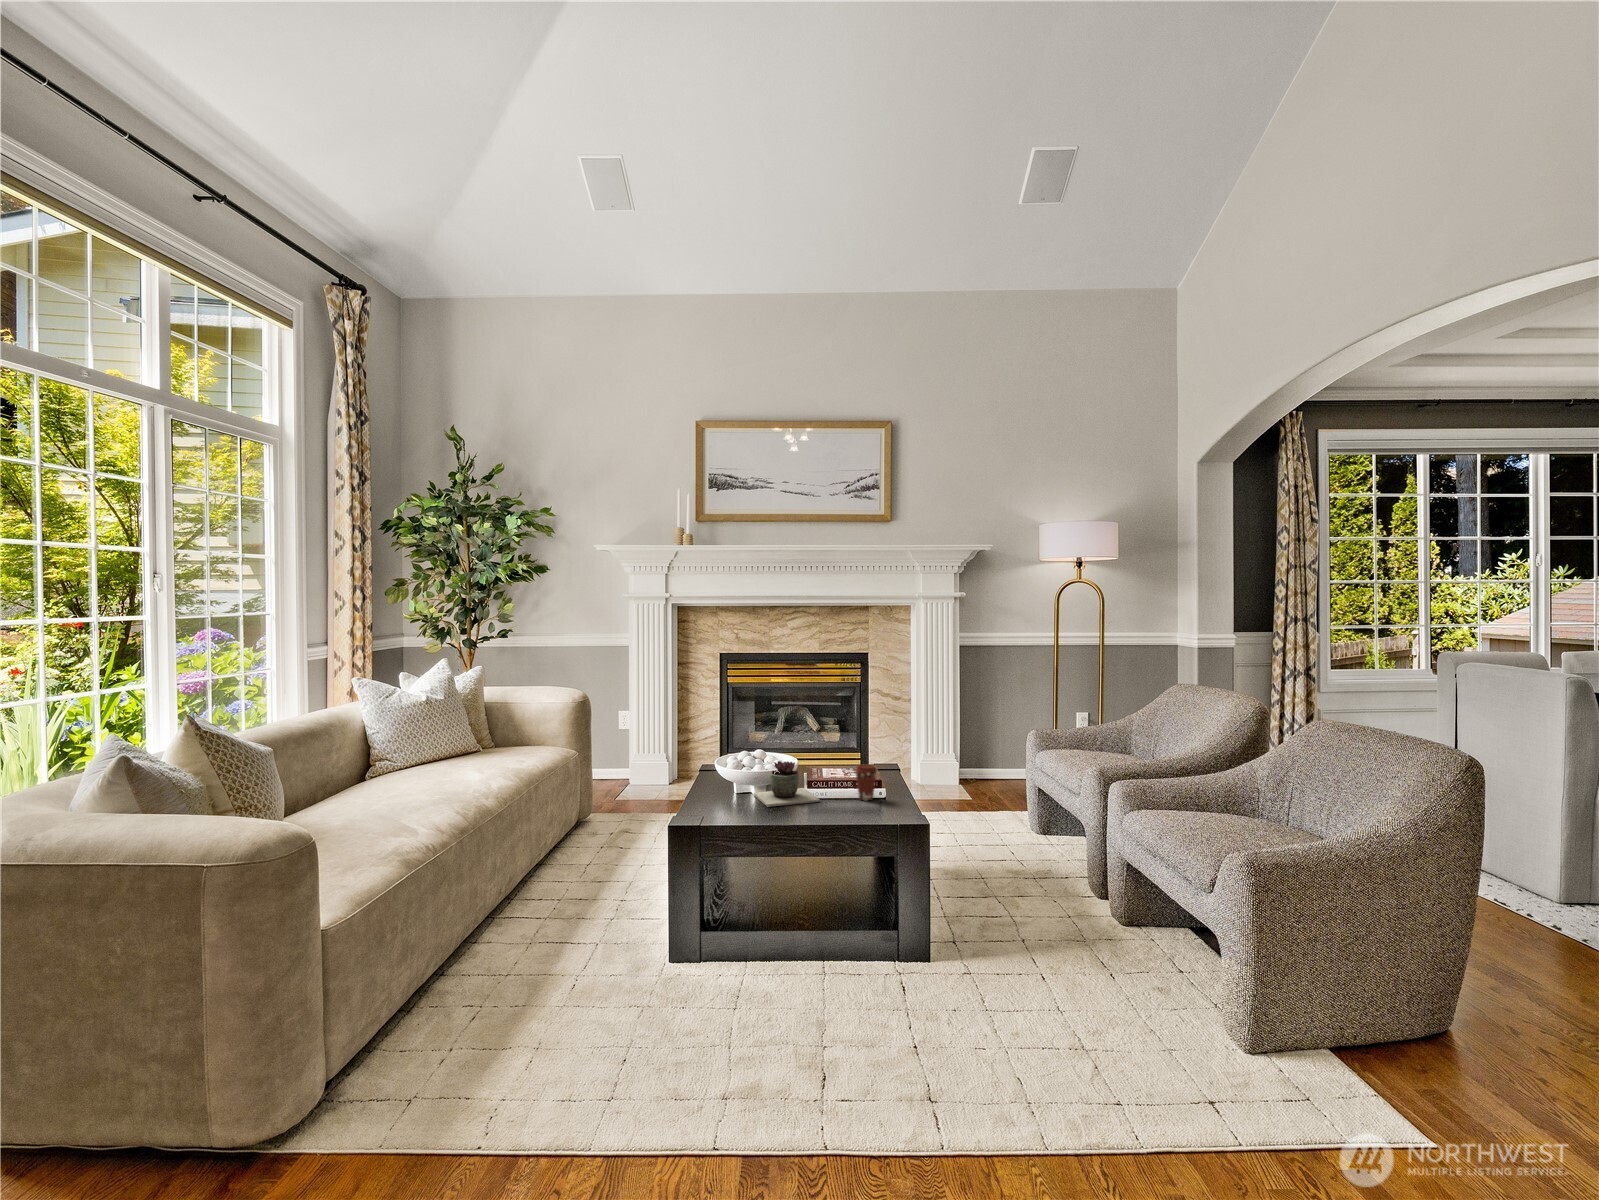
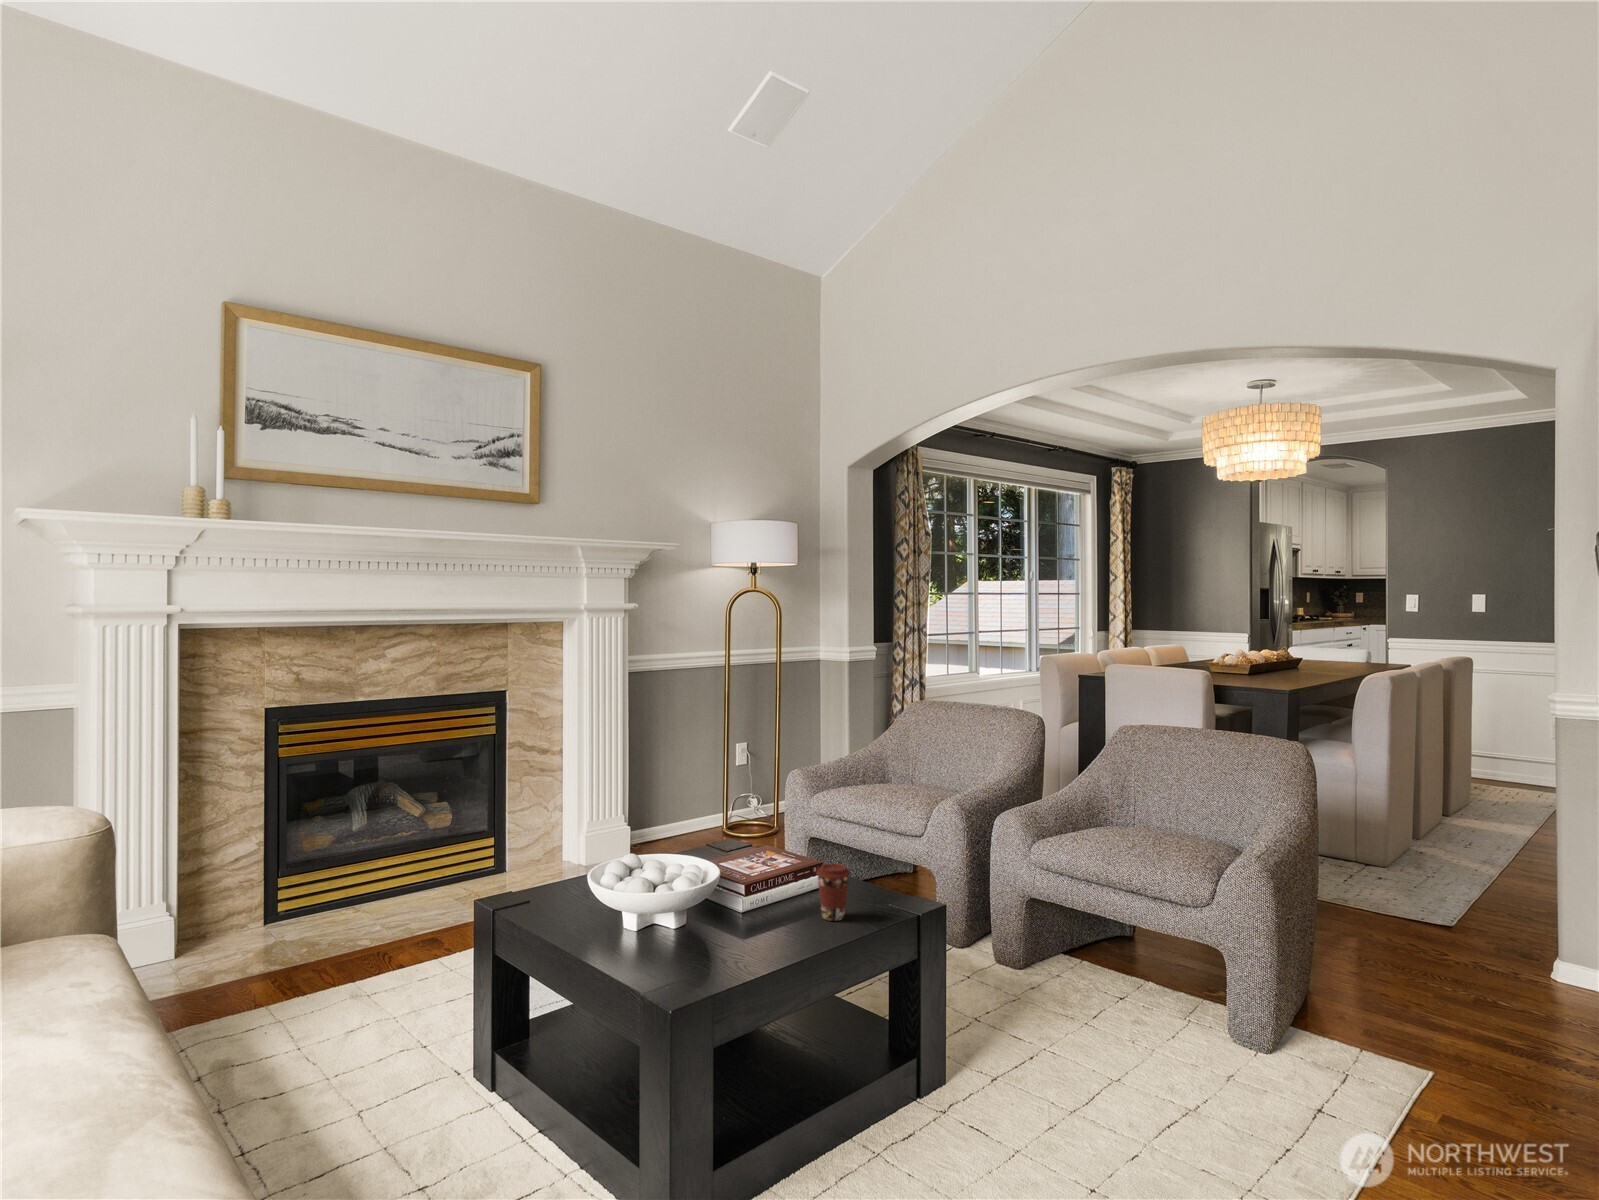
succulent plant: present [753,761,820,807] -> none [674,882,789,970]

